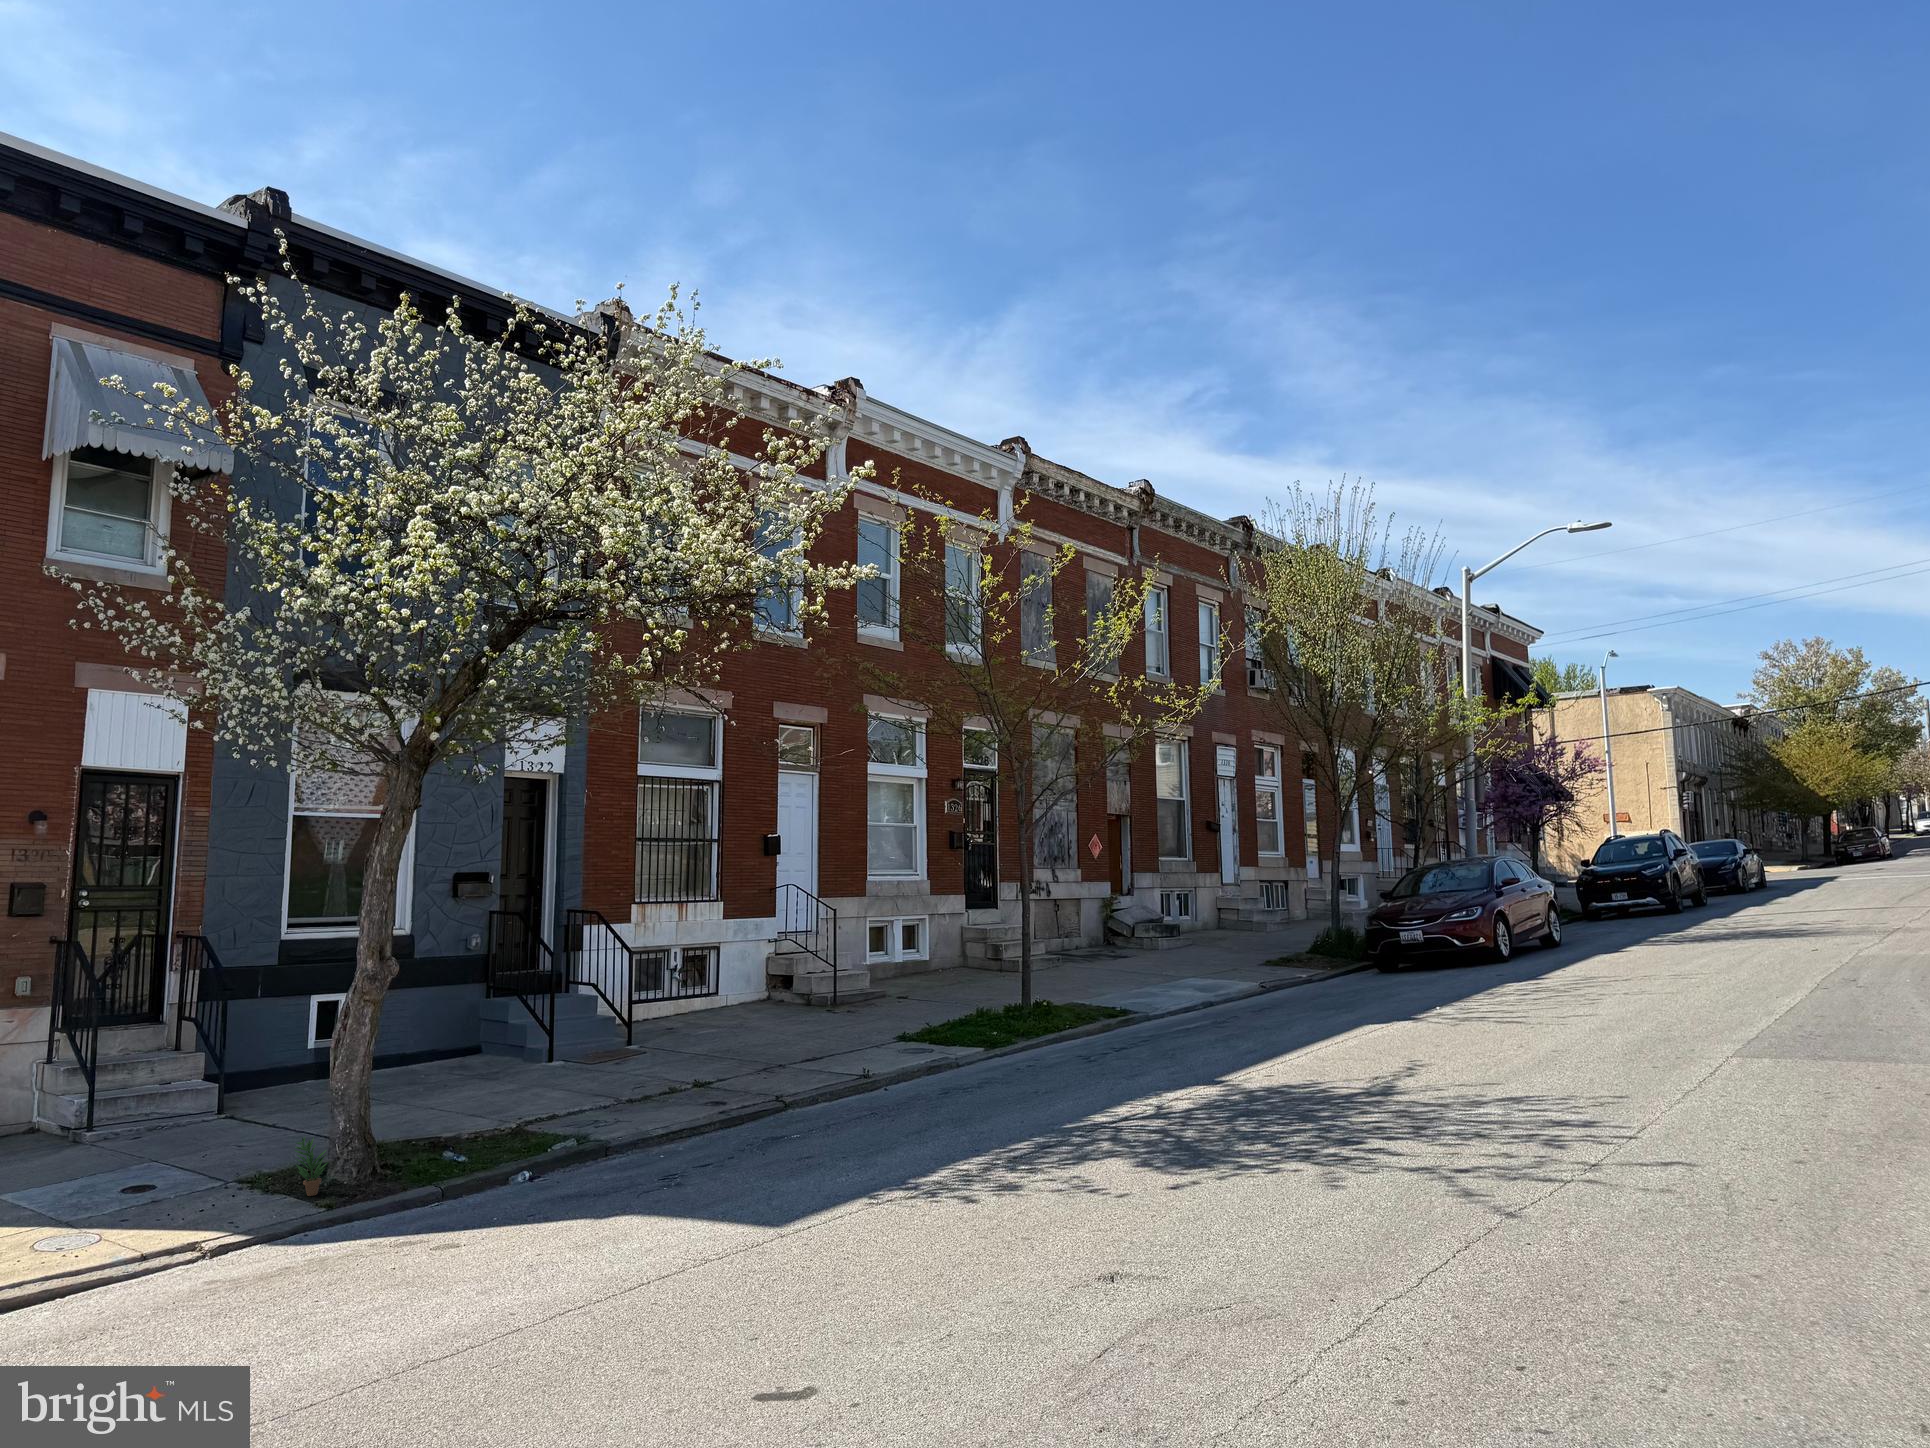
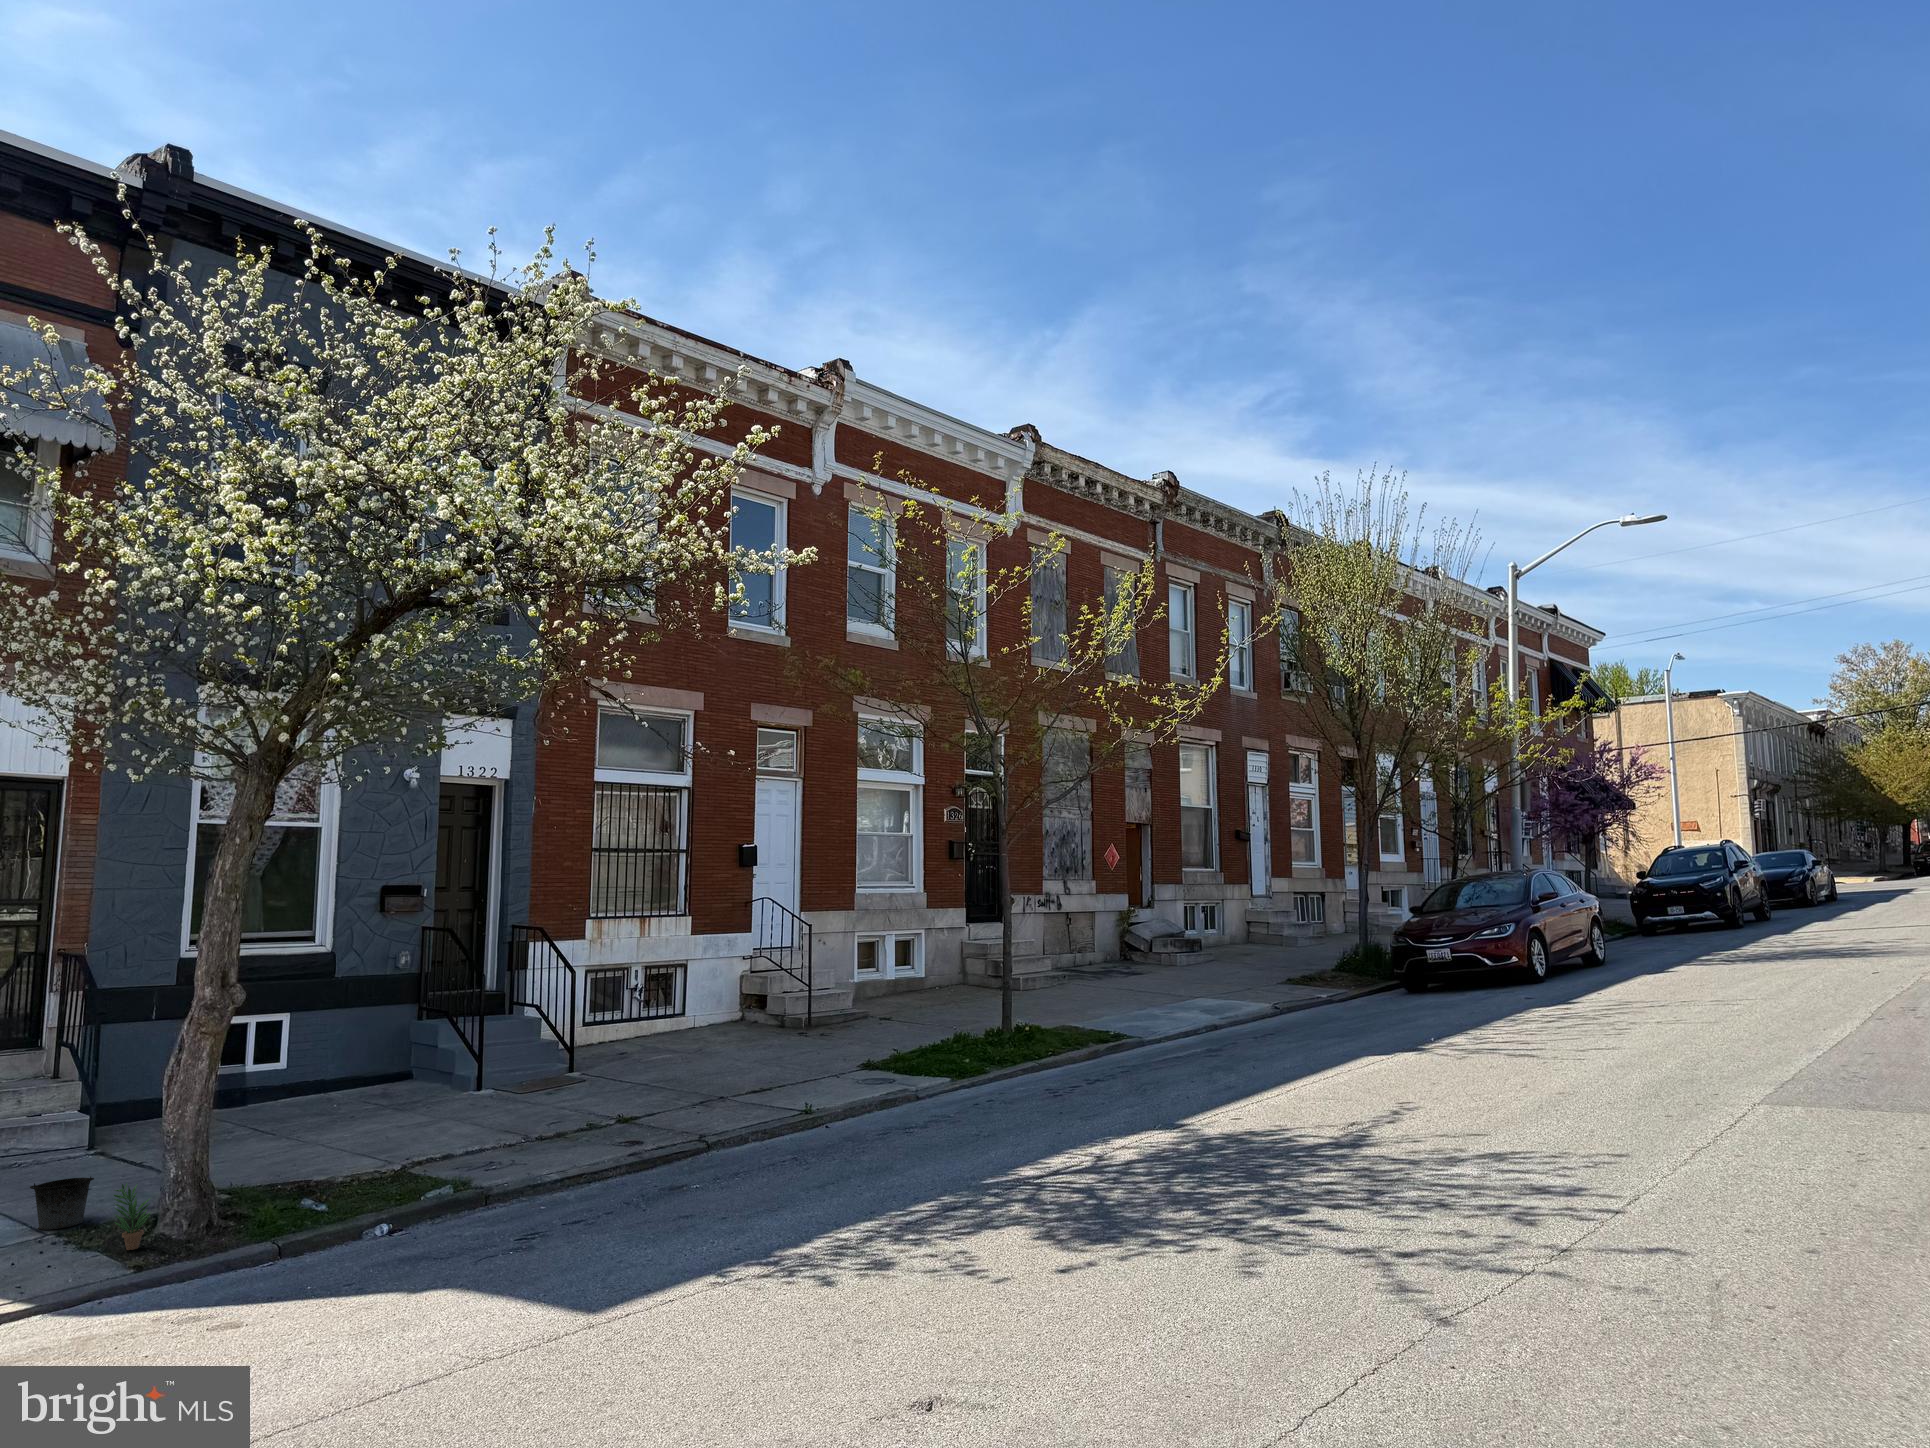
bucket: none [203,1133,259,1182] -> present [30,1177,94,1230]

